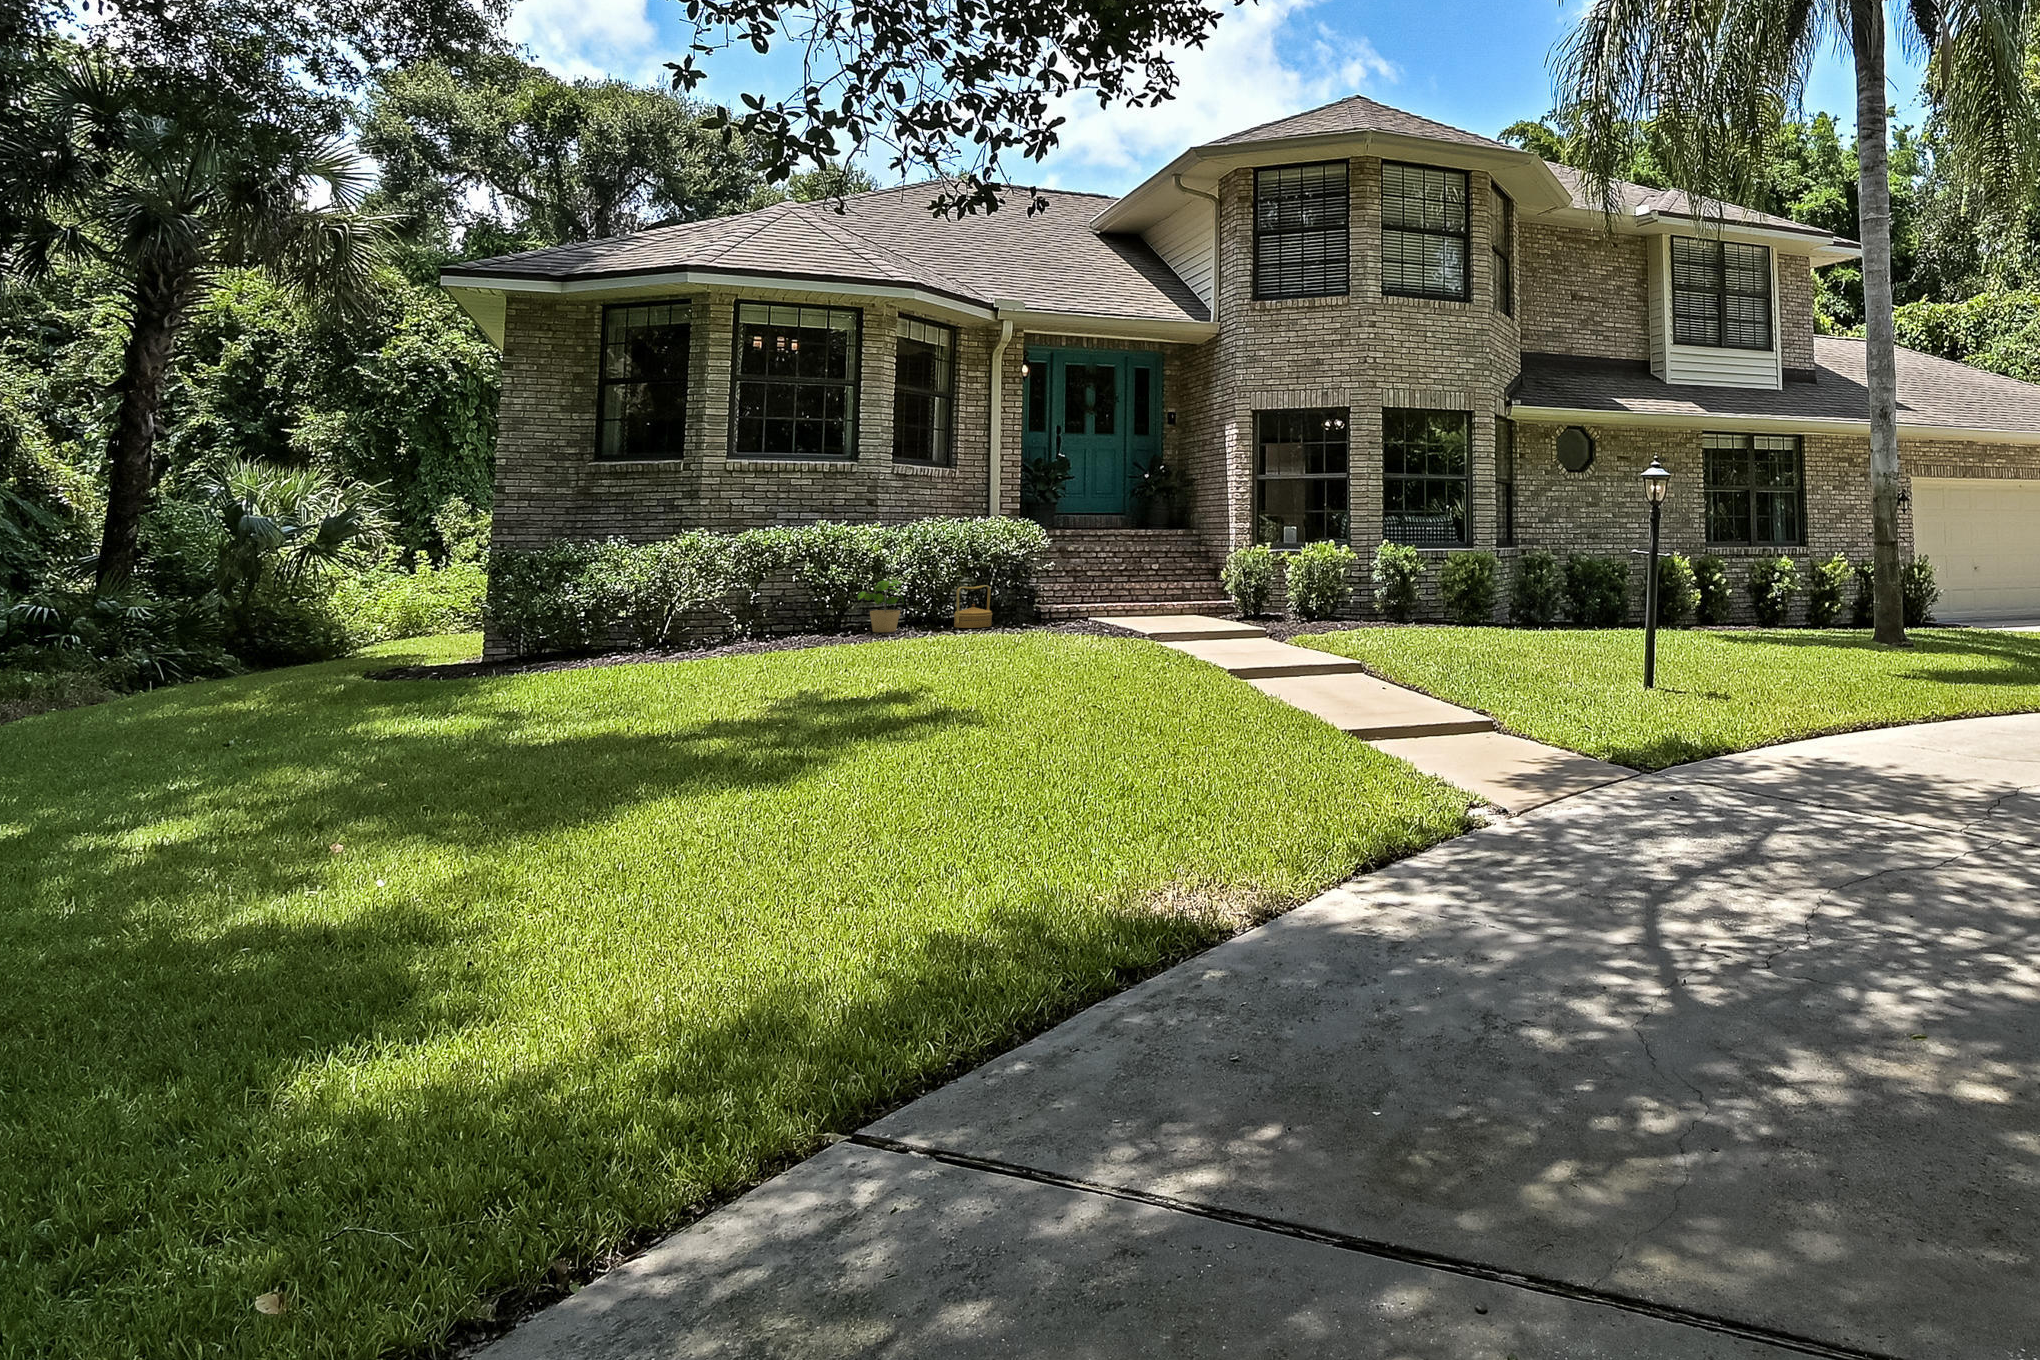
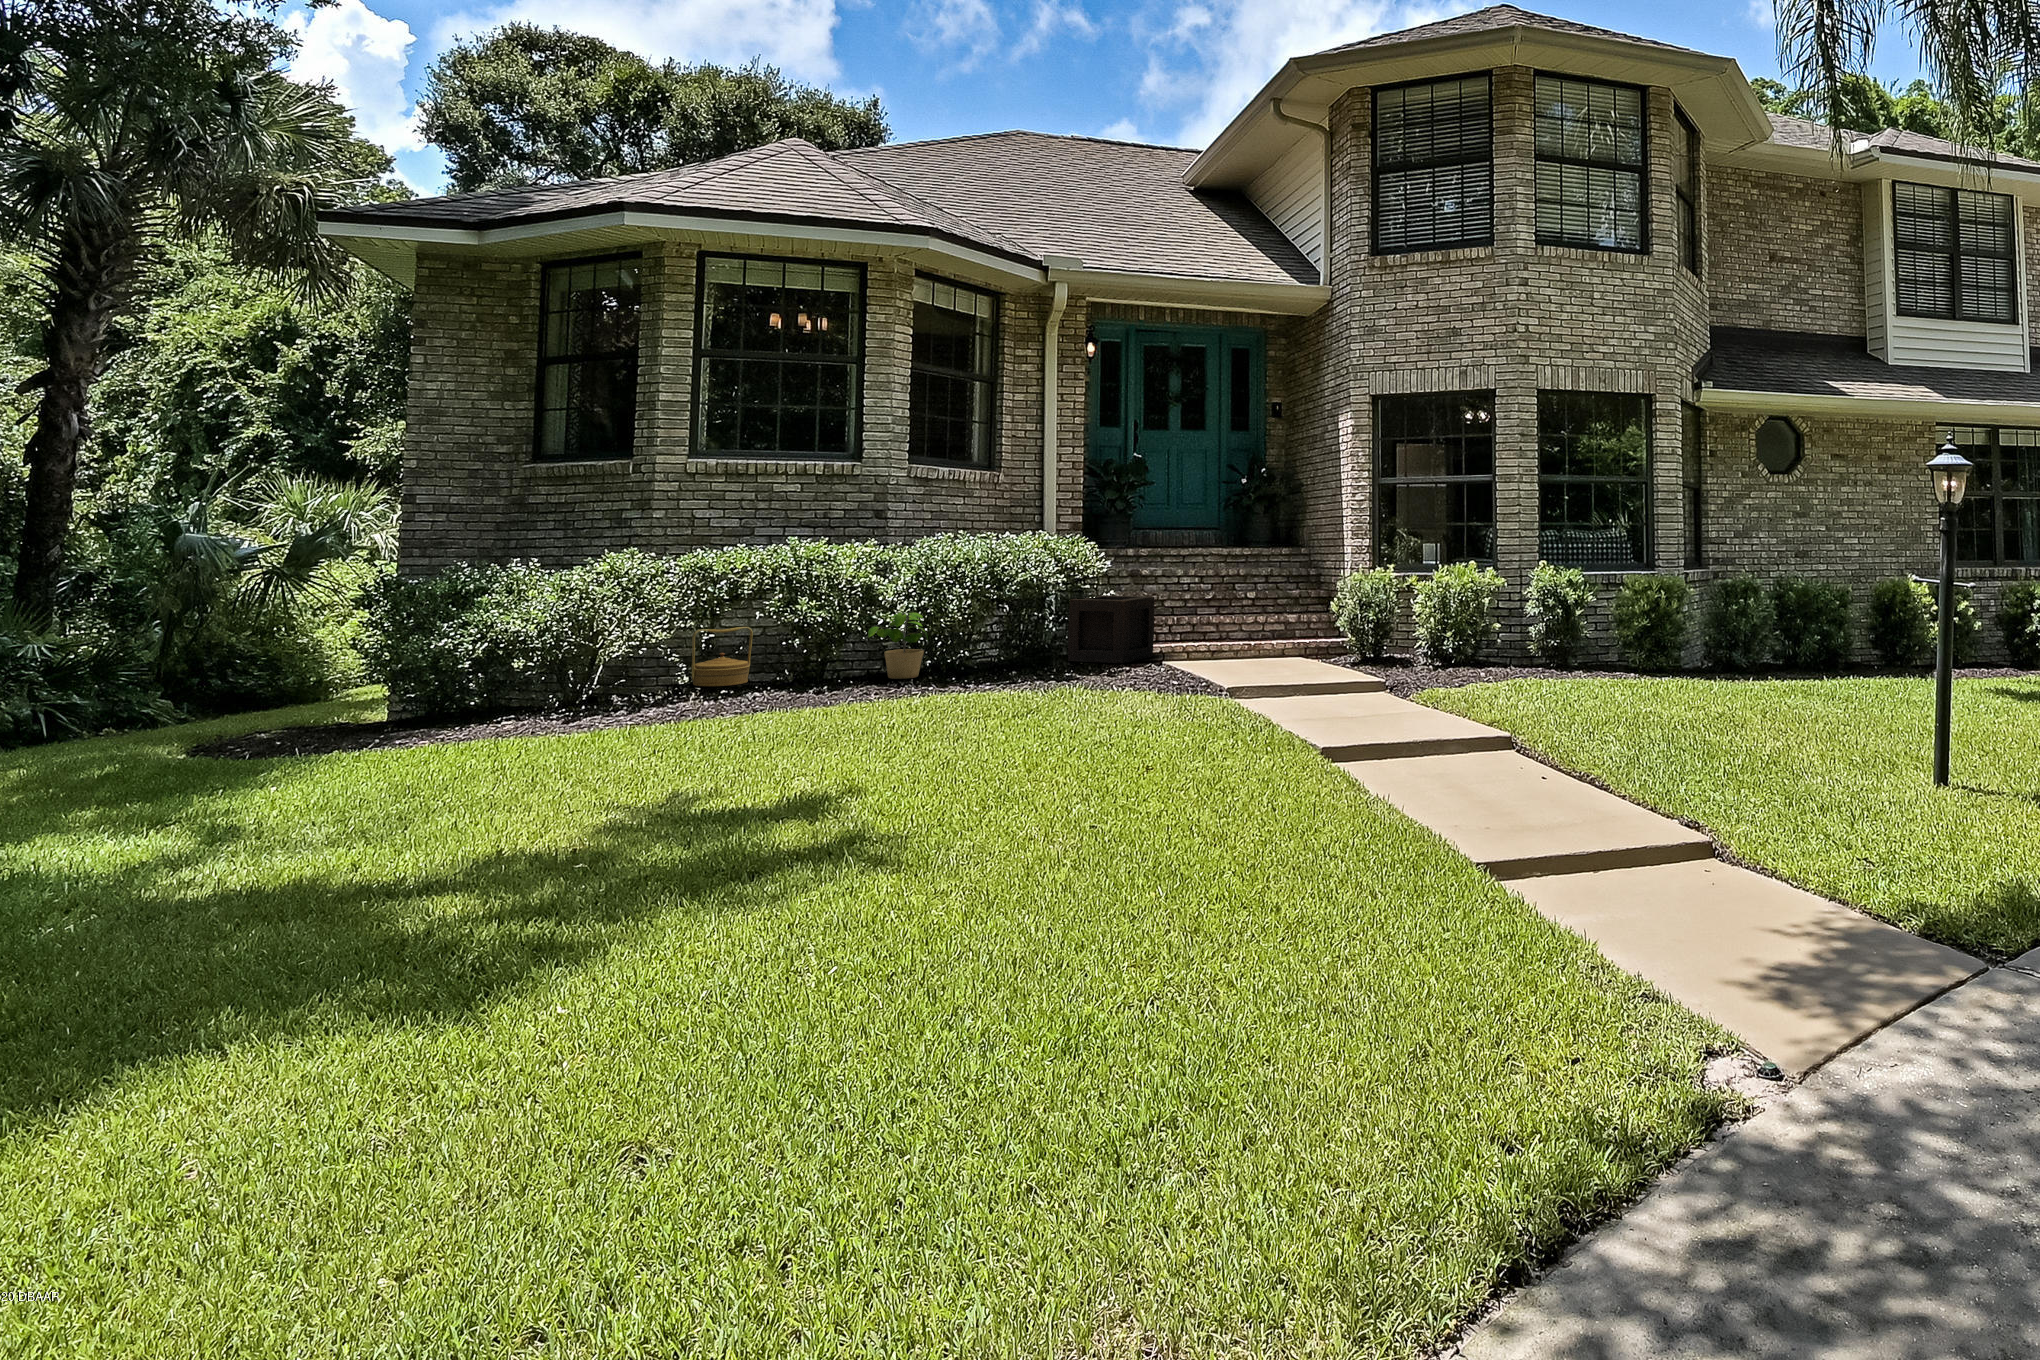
wooden crate: none [1011,570,1079,622] -> present [1068,595,1154,663]
woven basket: present [954,585,992,628] -> present [692,627,753,686]

